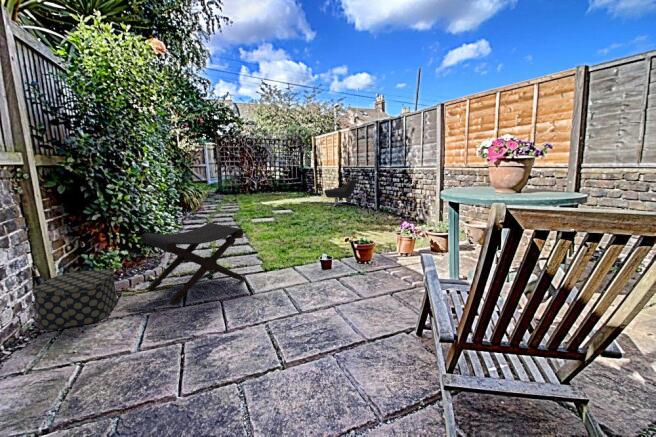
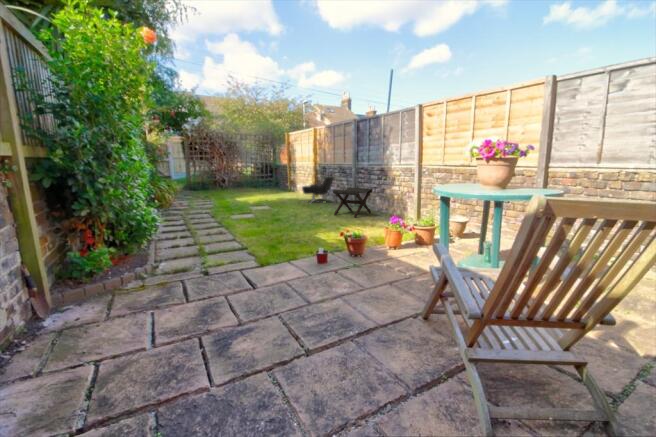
footstool: present [141,223,245,304] -> present [333,187,373,217]
storage box: present [32,269,118,329] -> none [25,267,113,331]

